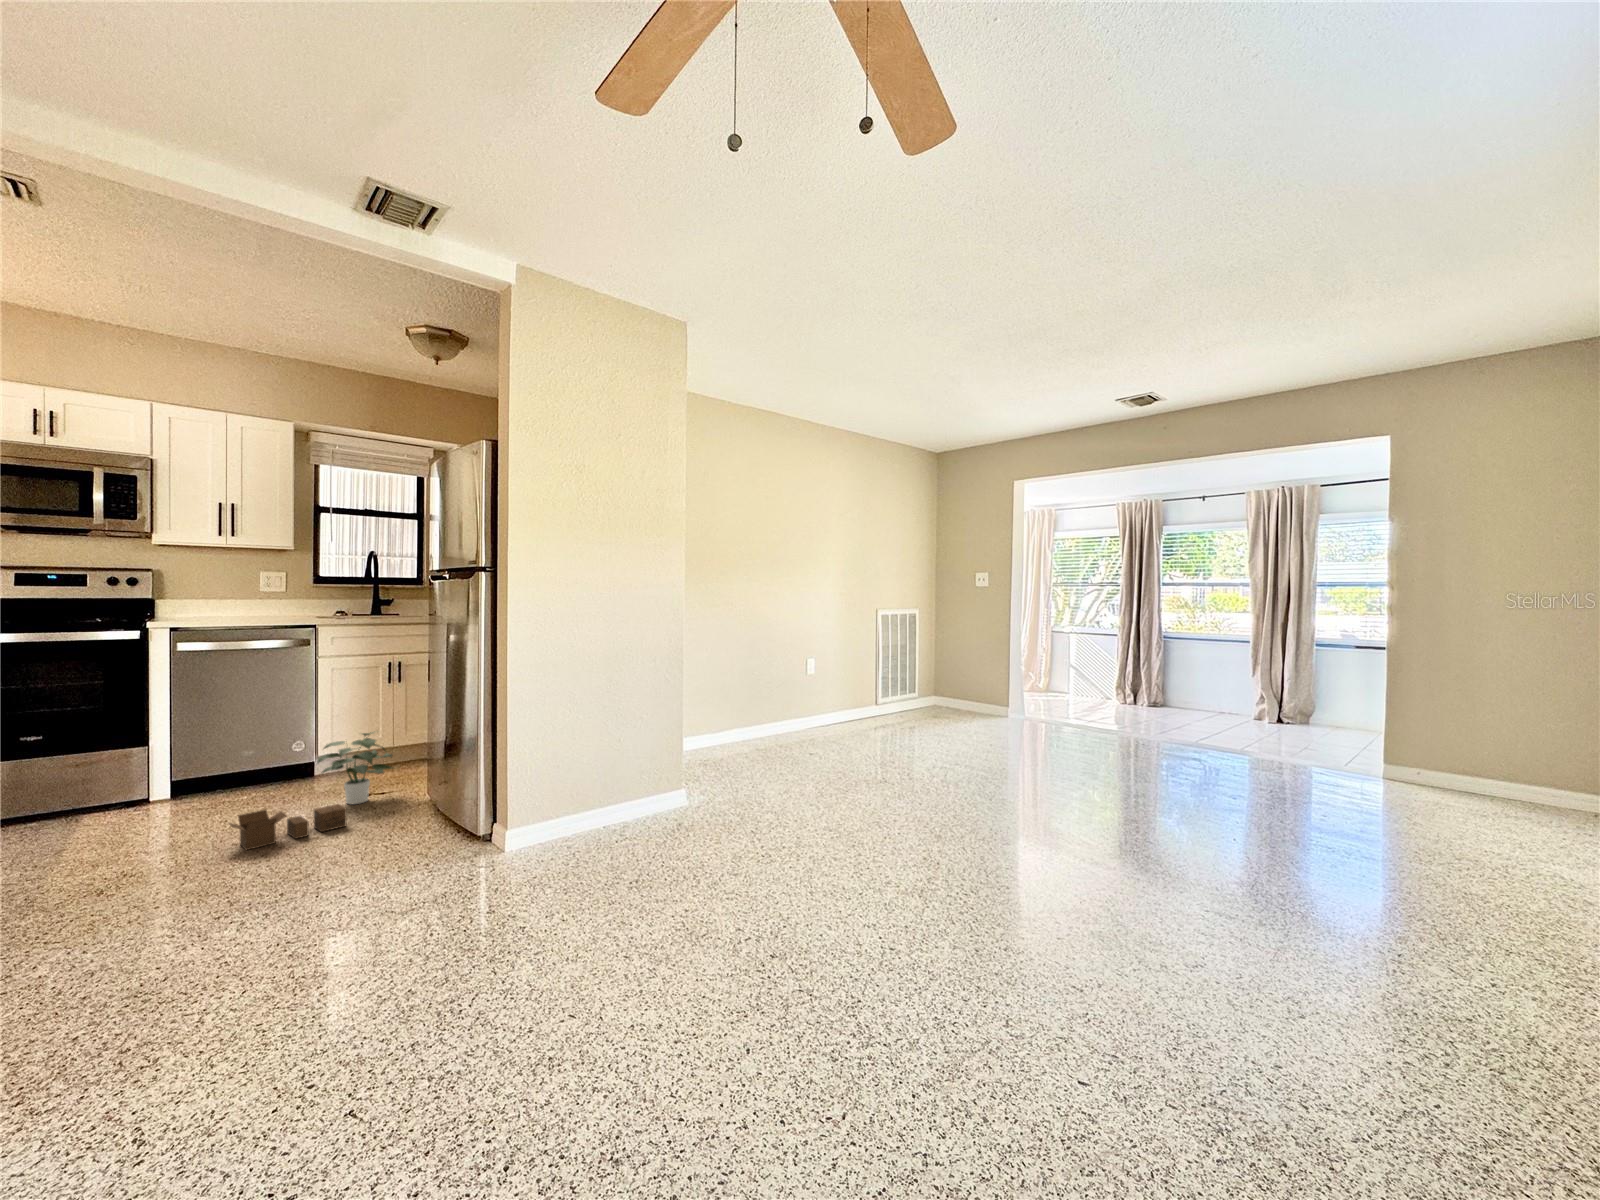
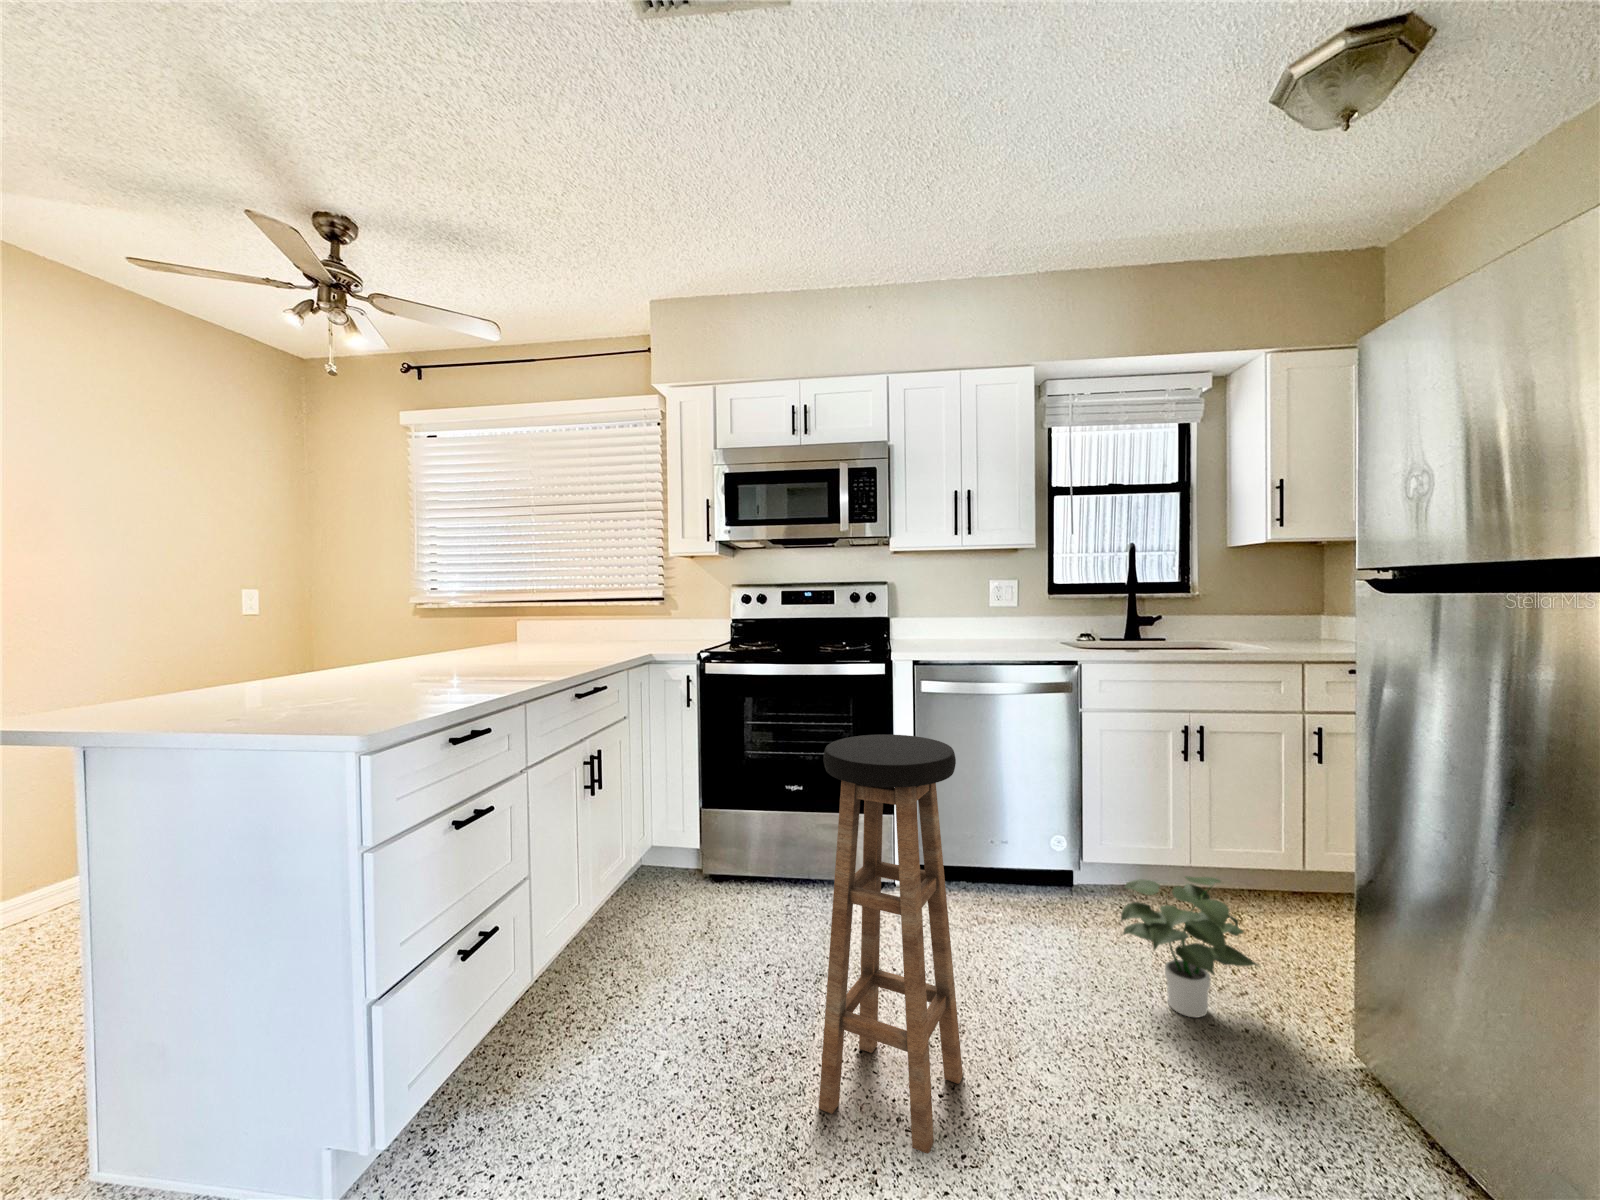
bar stool: none [51,658,181,890] -> present [819,735,963,1154]
cardboard box: present [229,804,346,850] -> none [1026,1028,1221,1123]

